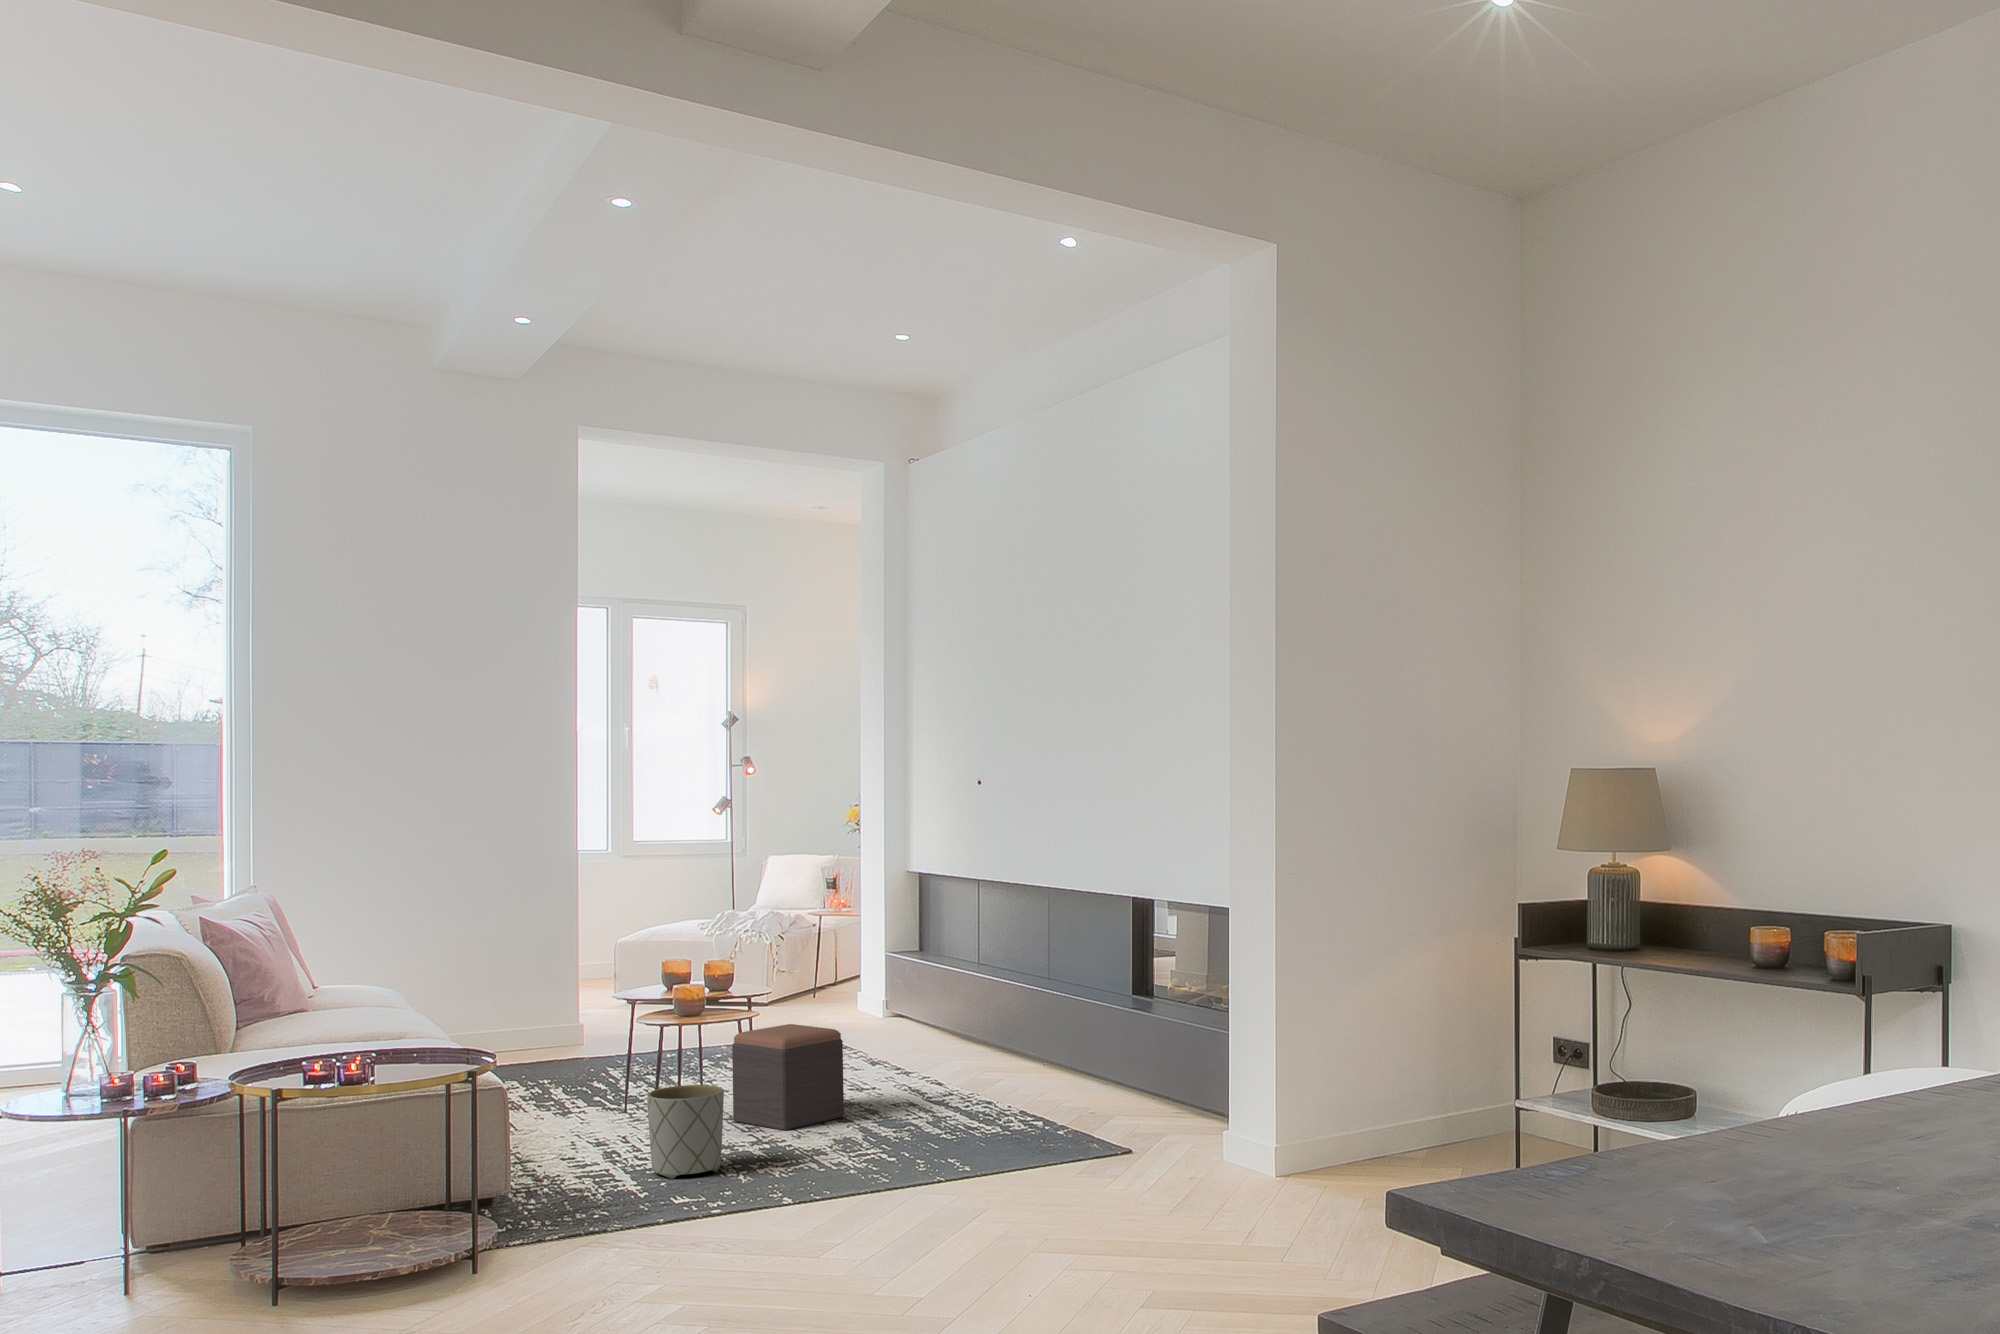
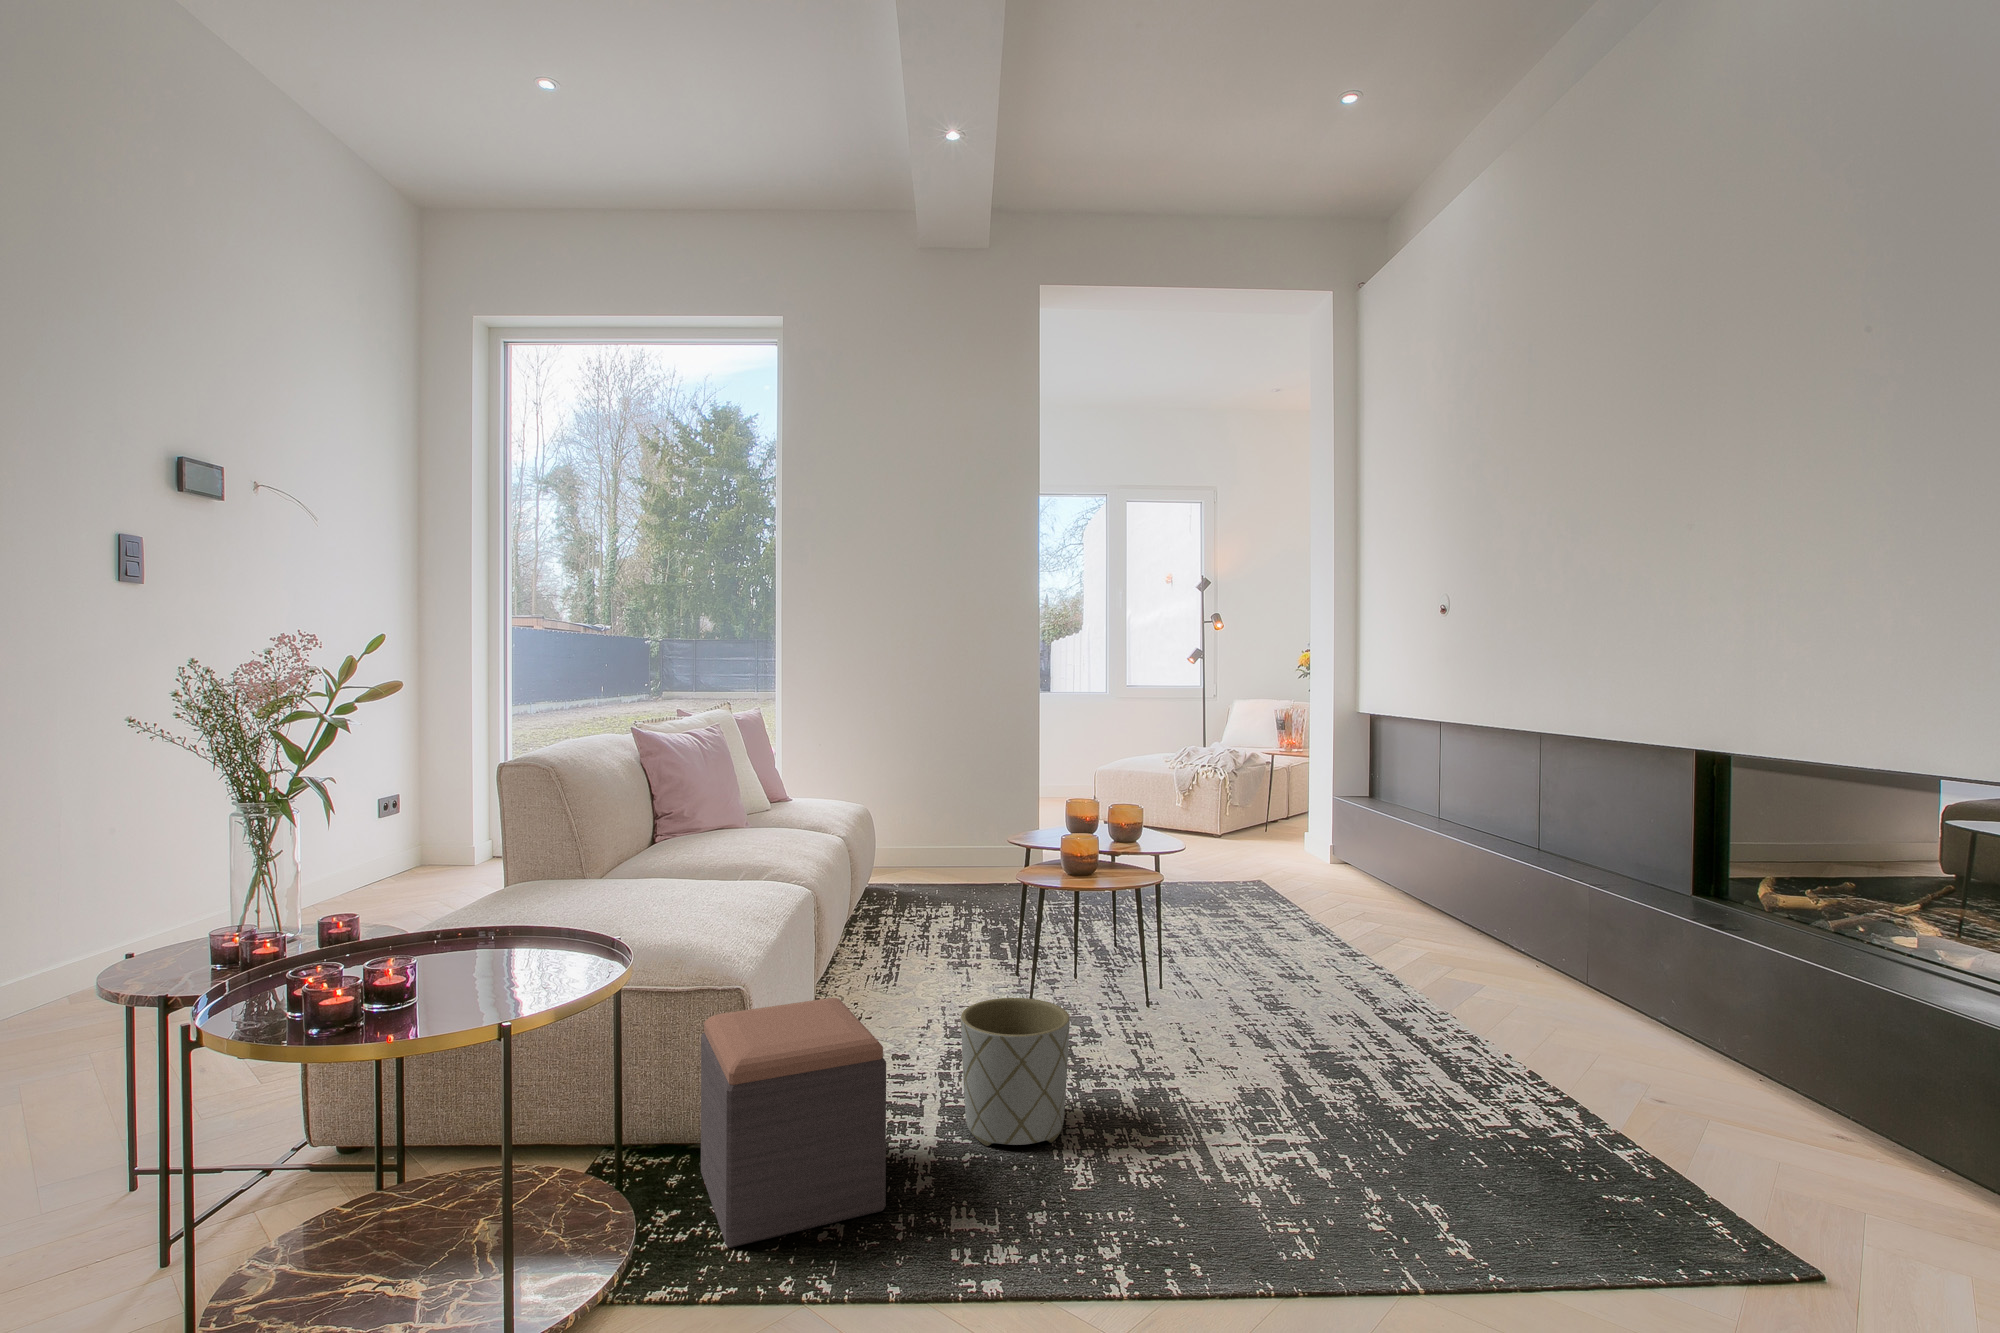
footstool: present [732,1024,844,1131] -> present [701,998,886,1248]

